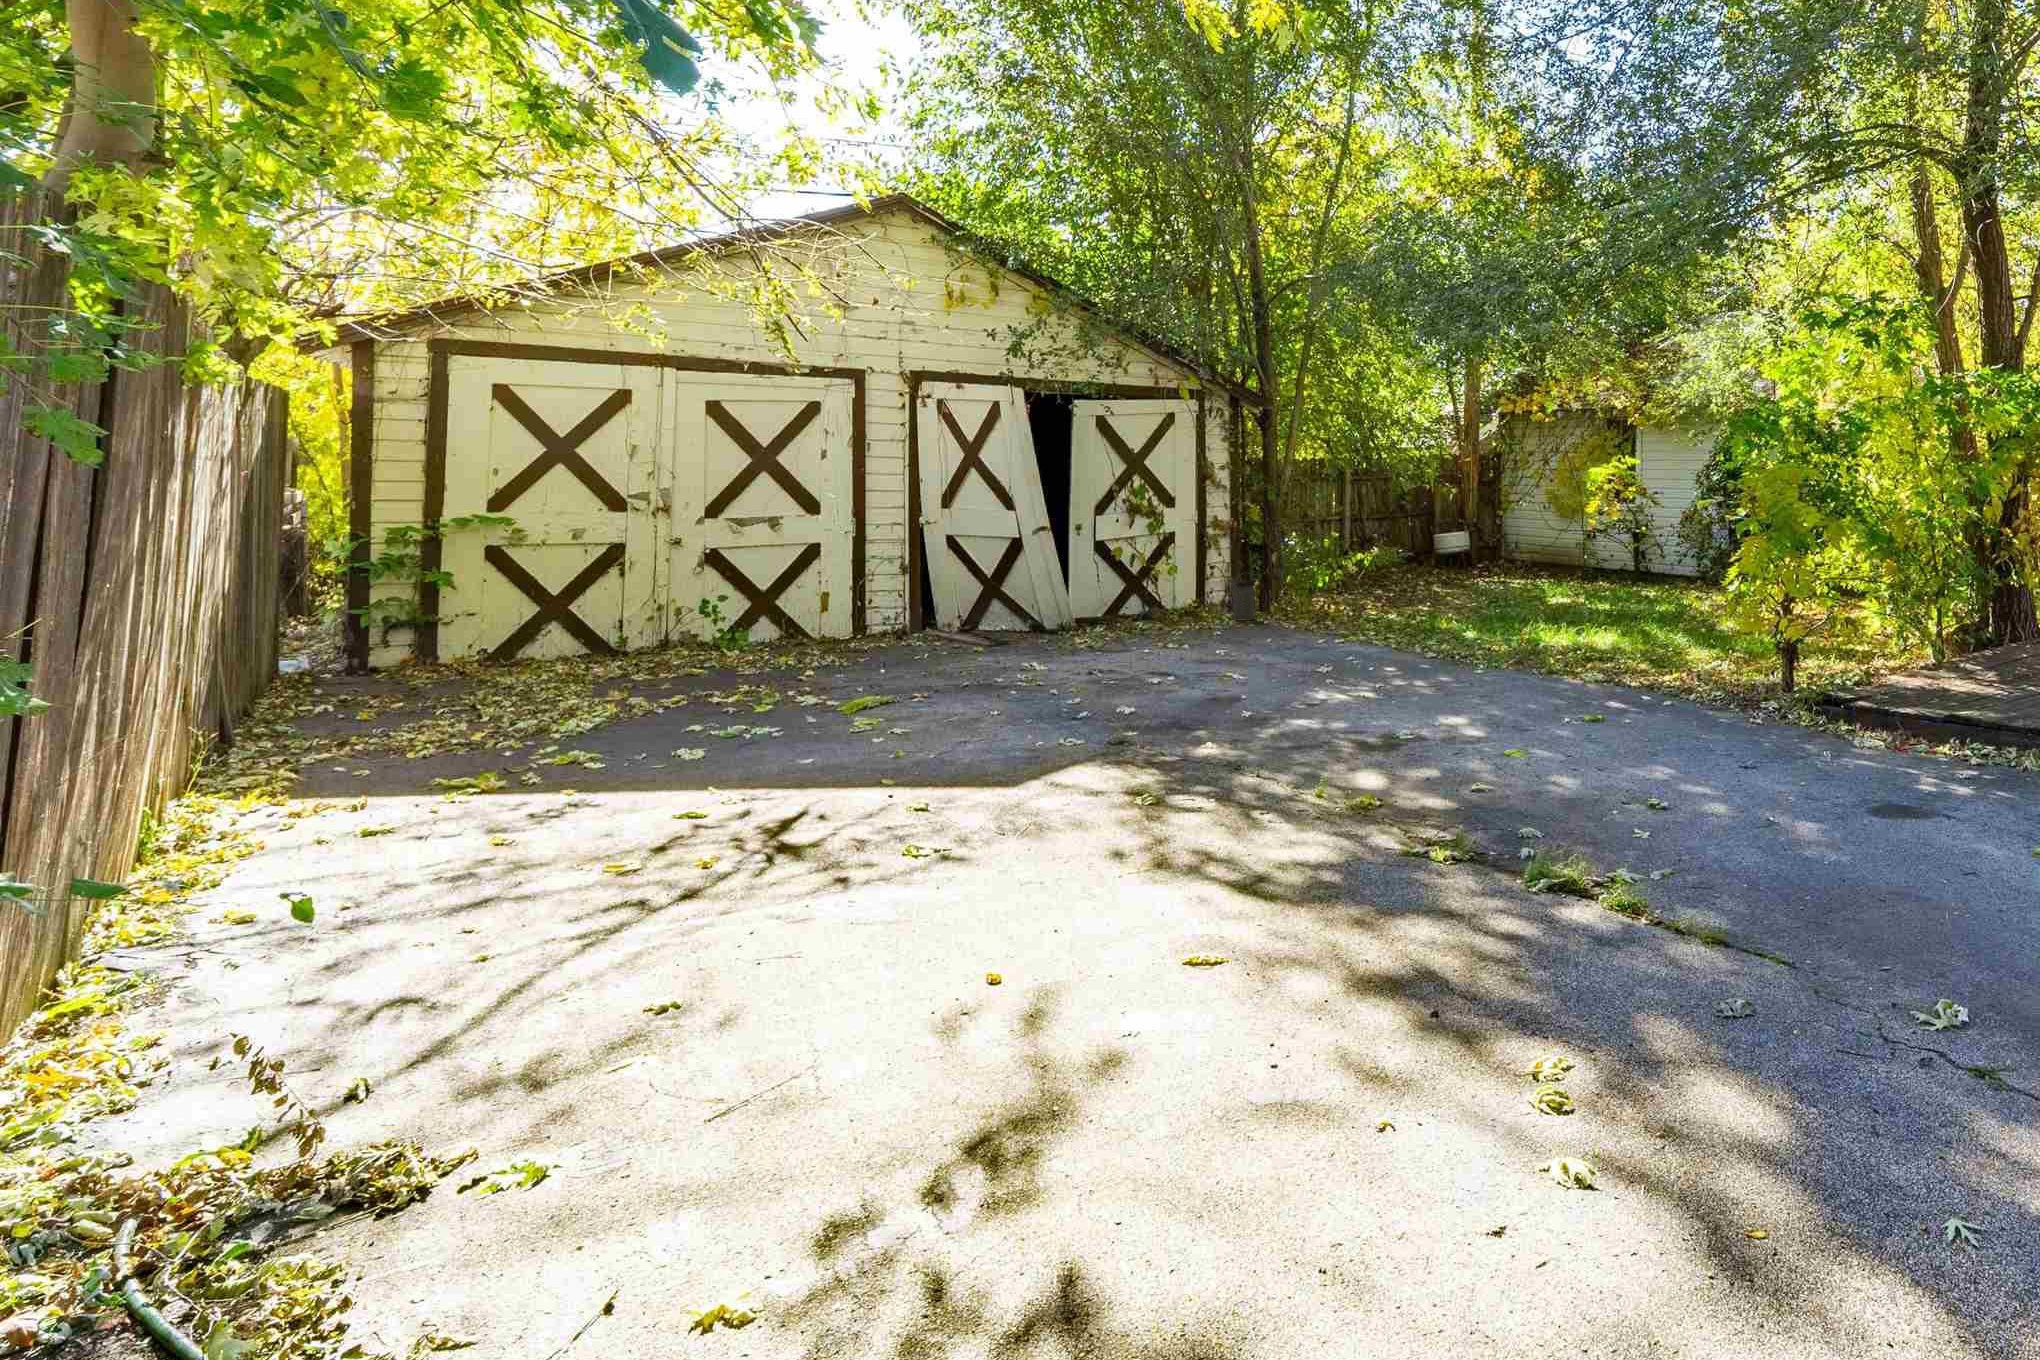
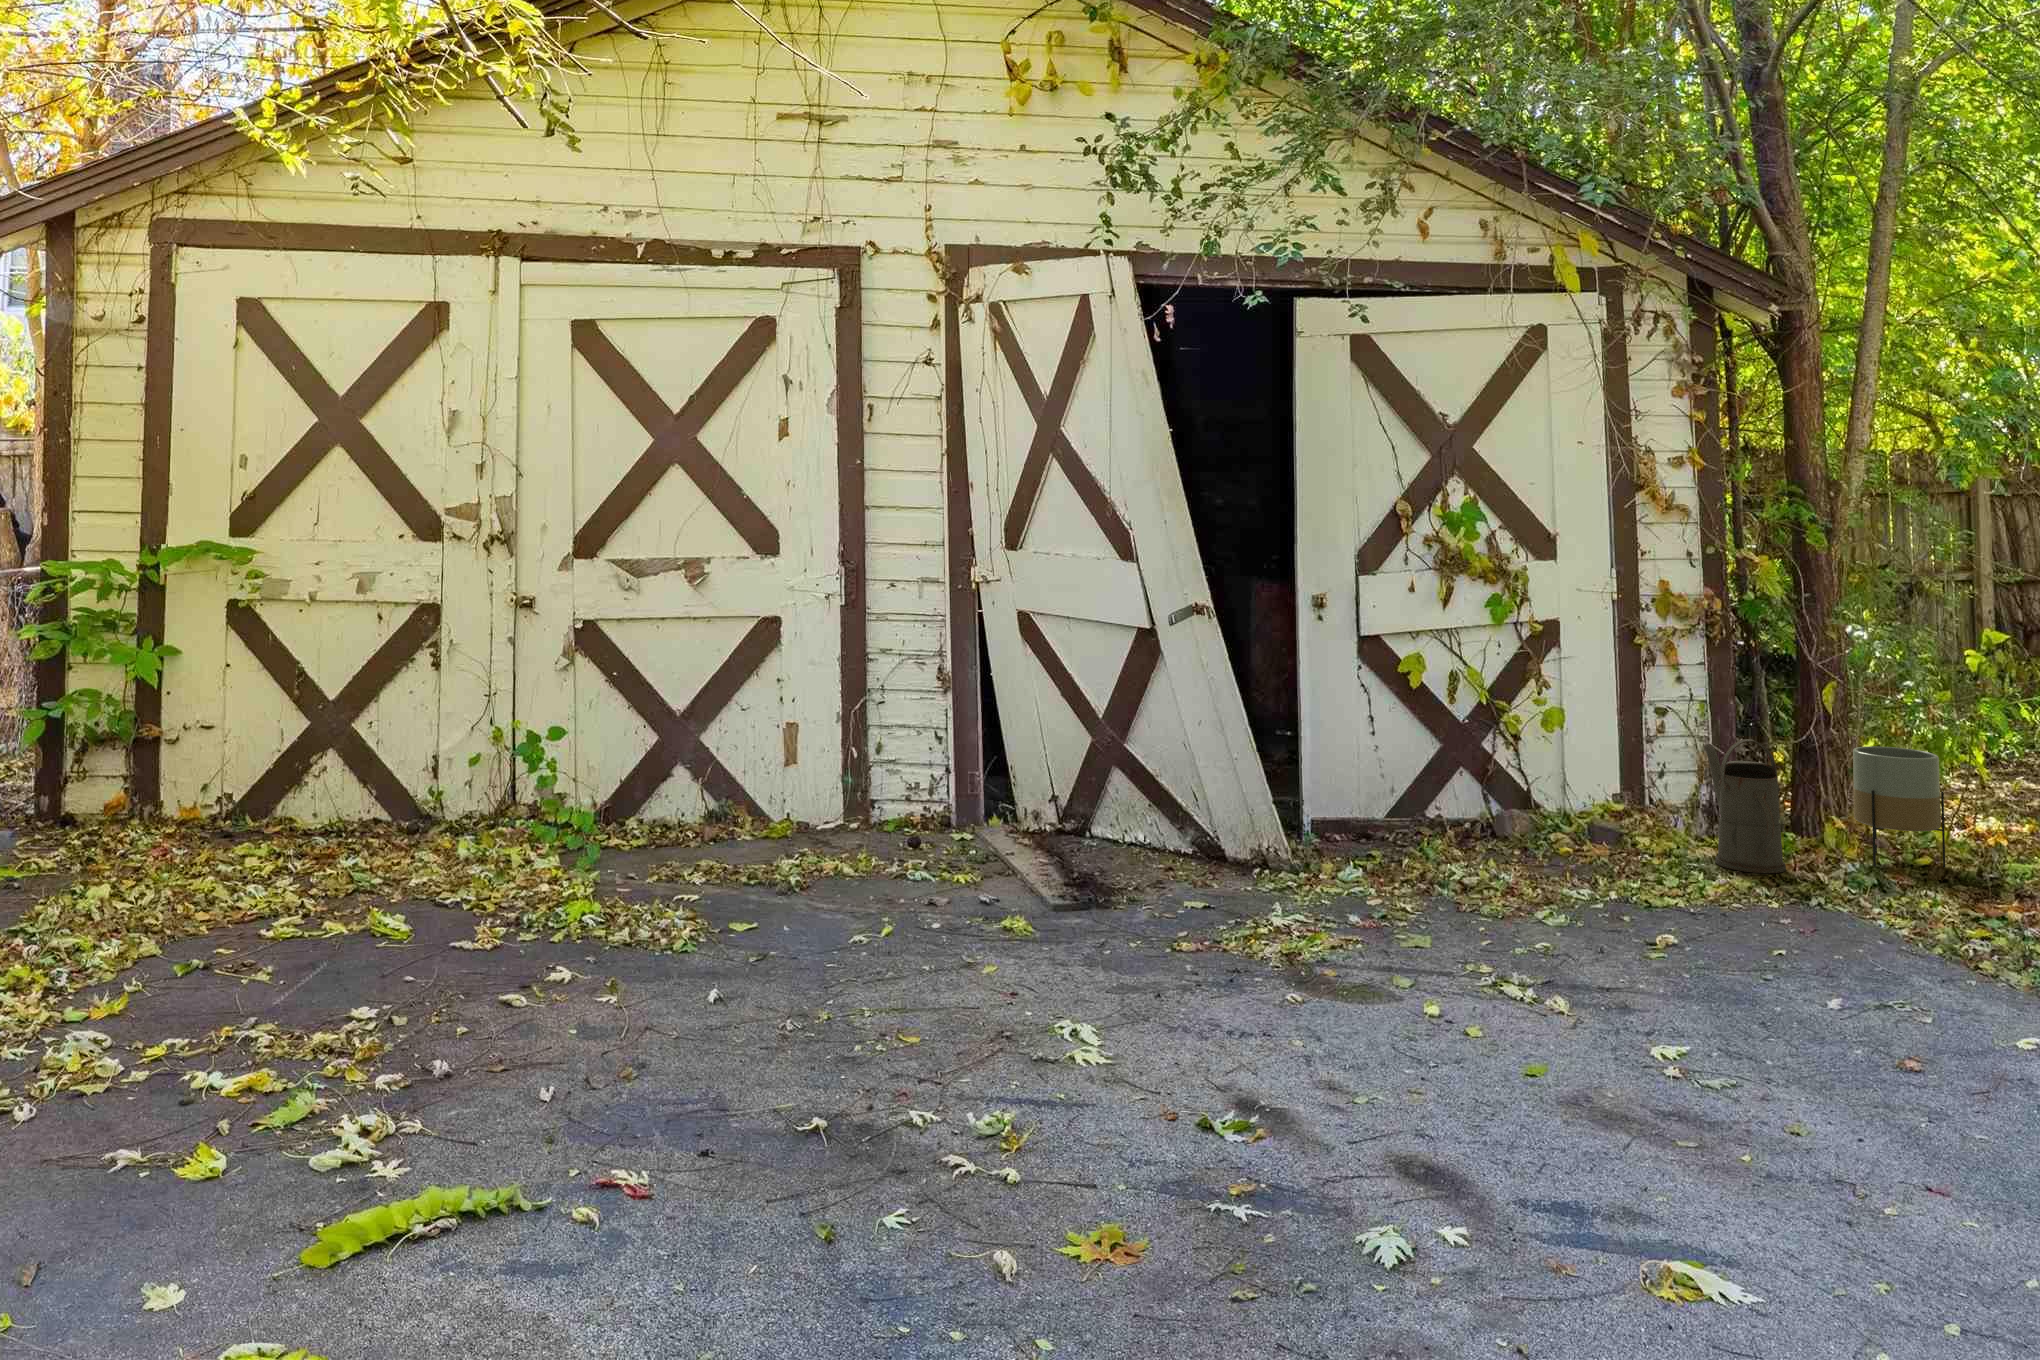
planter: none [1281,574,1311,616] -> present [1853,746,1945,867]

